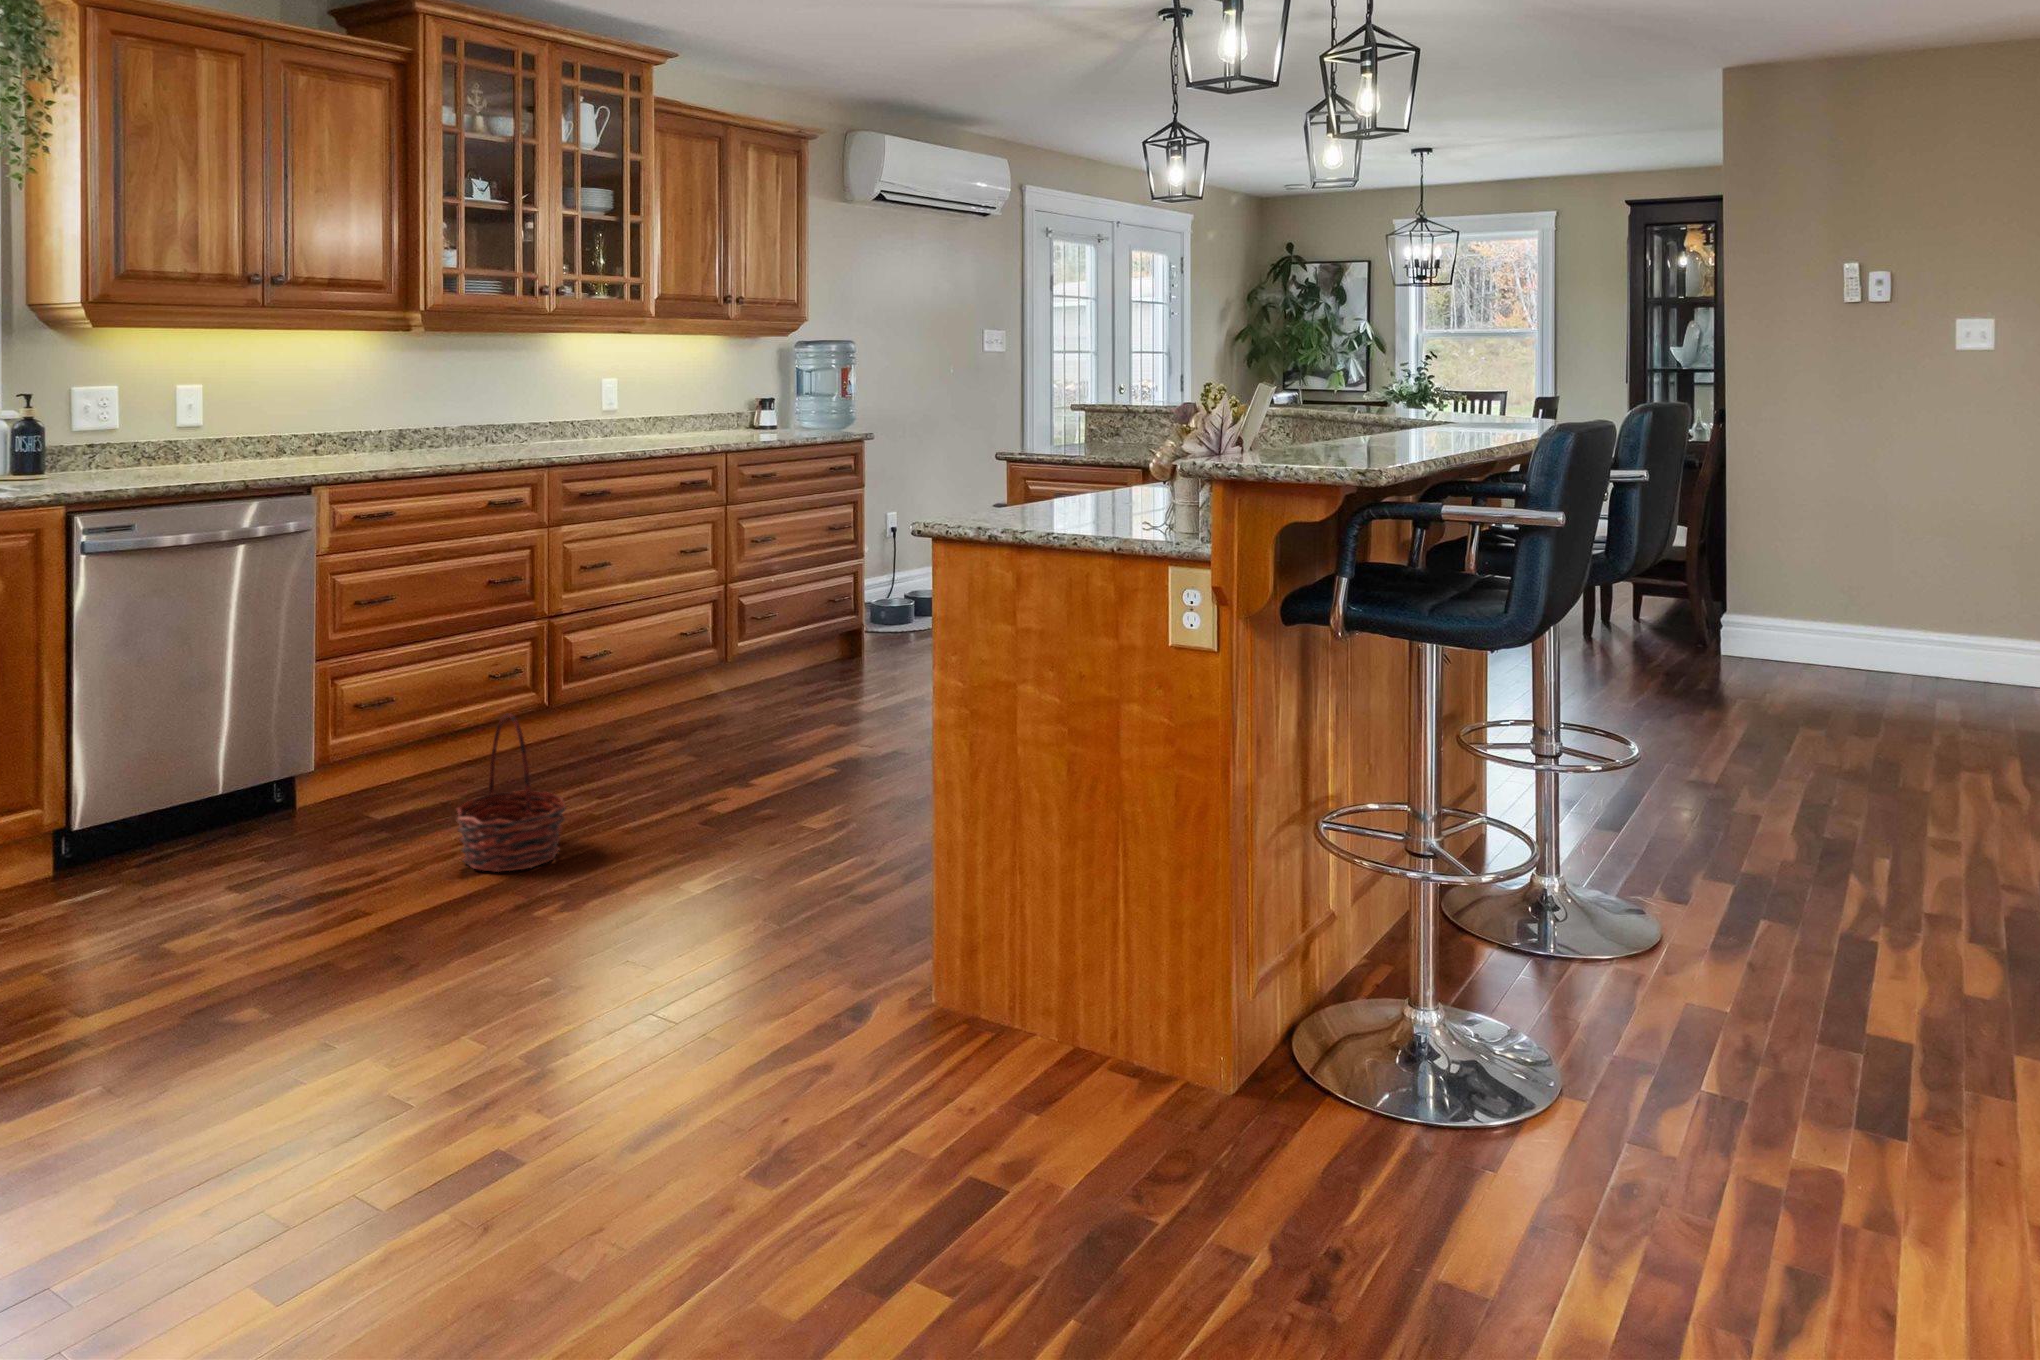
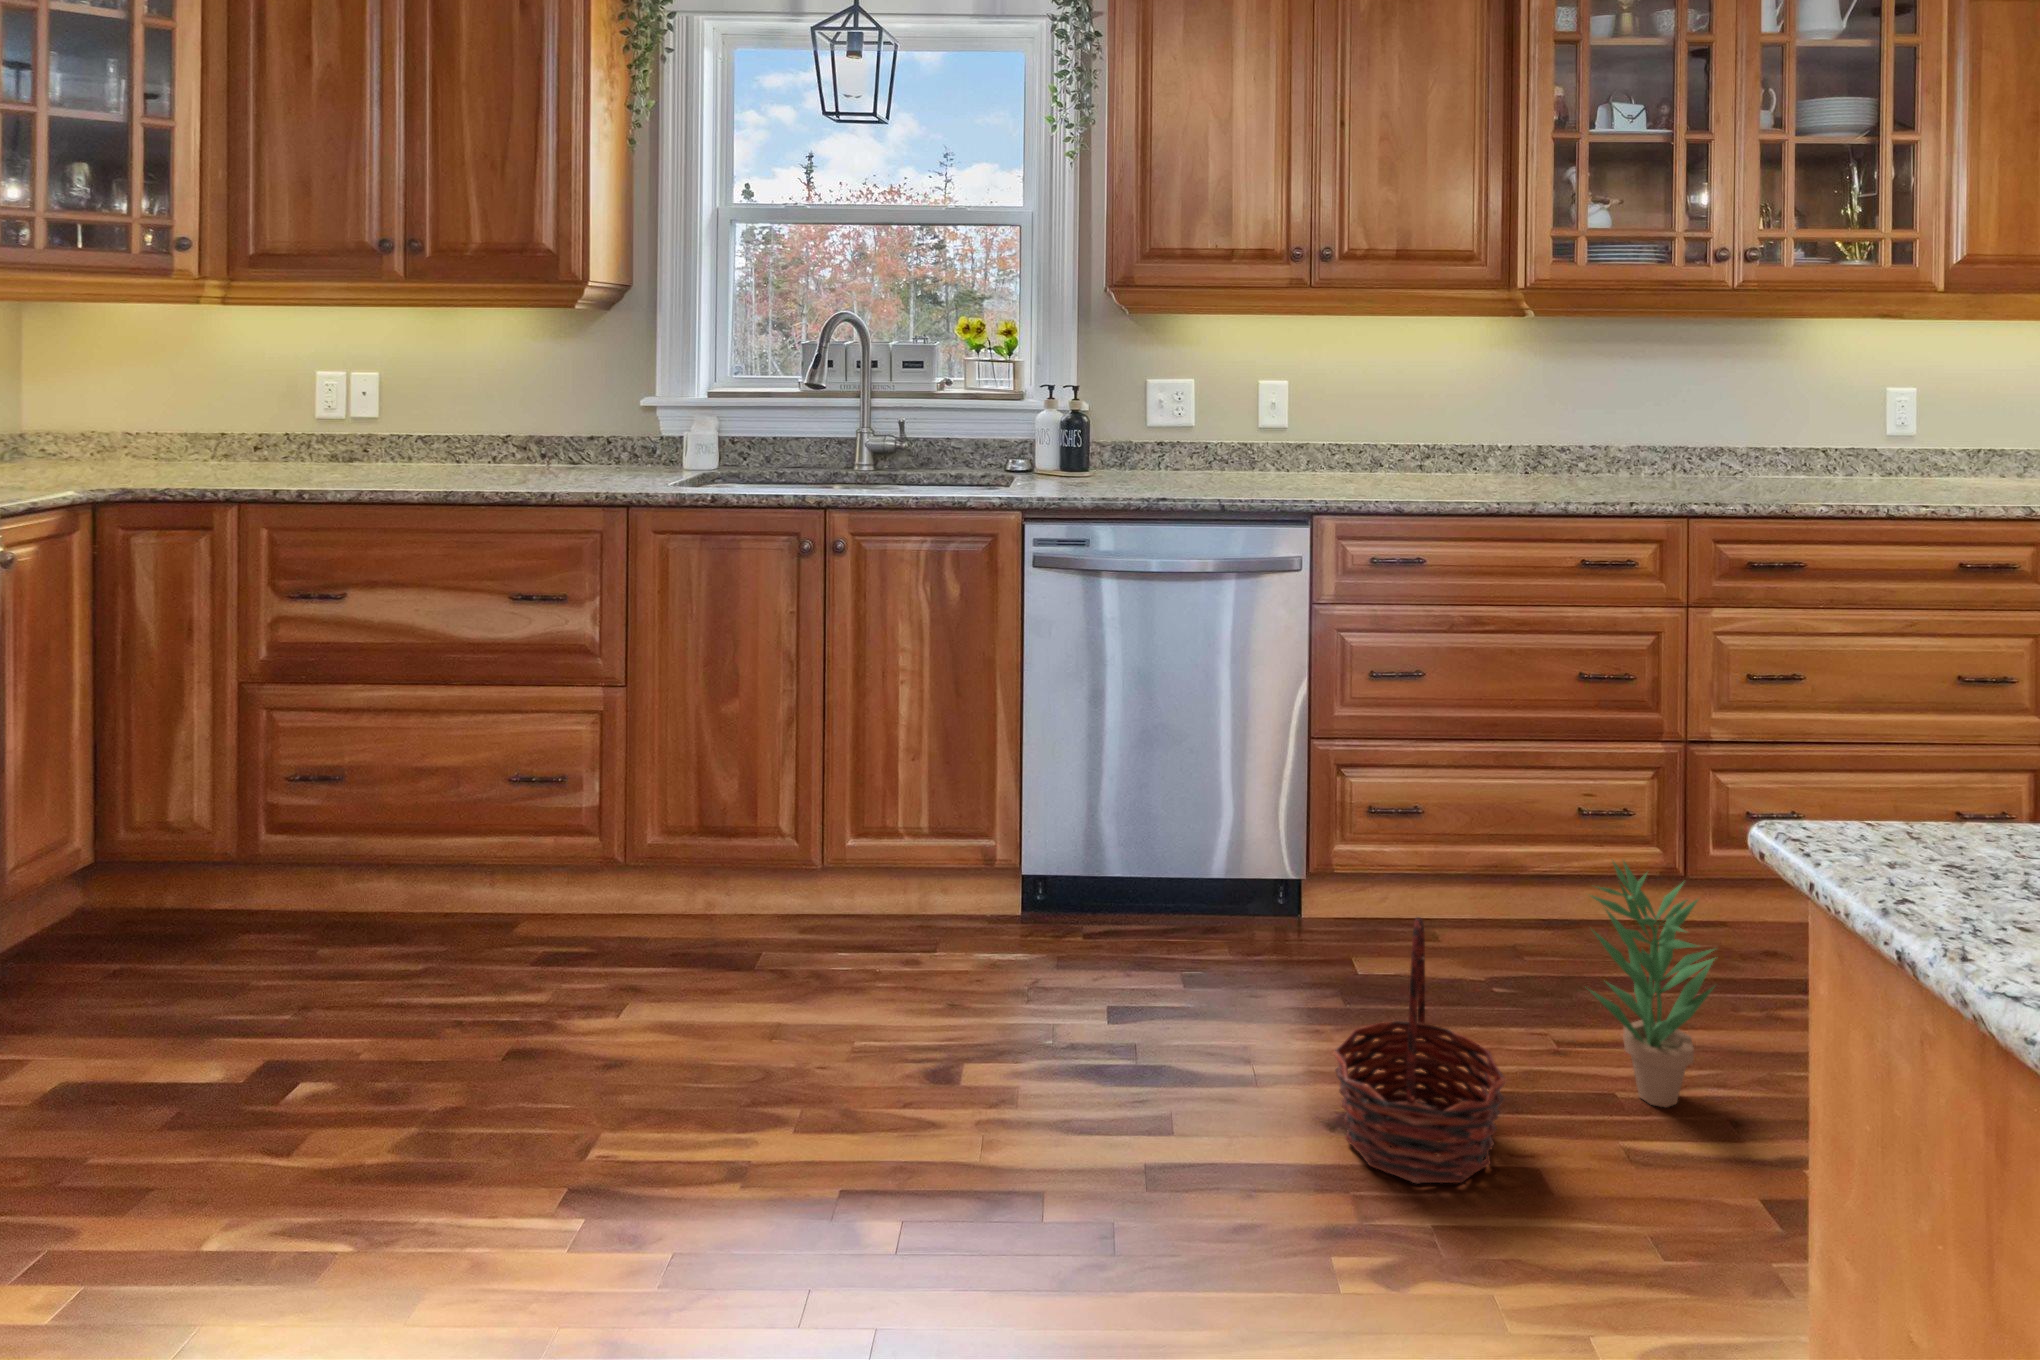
potted plant: none [568,661,647,808] -> present [1590,862,1714,1107]

